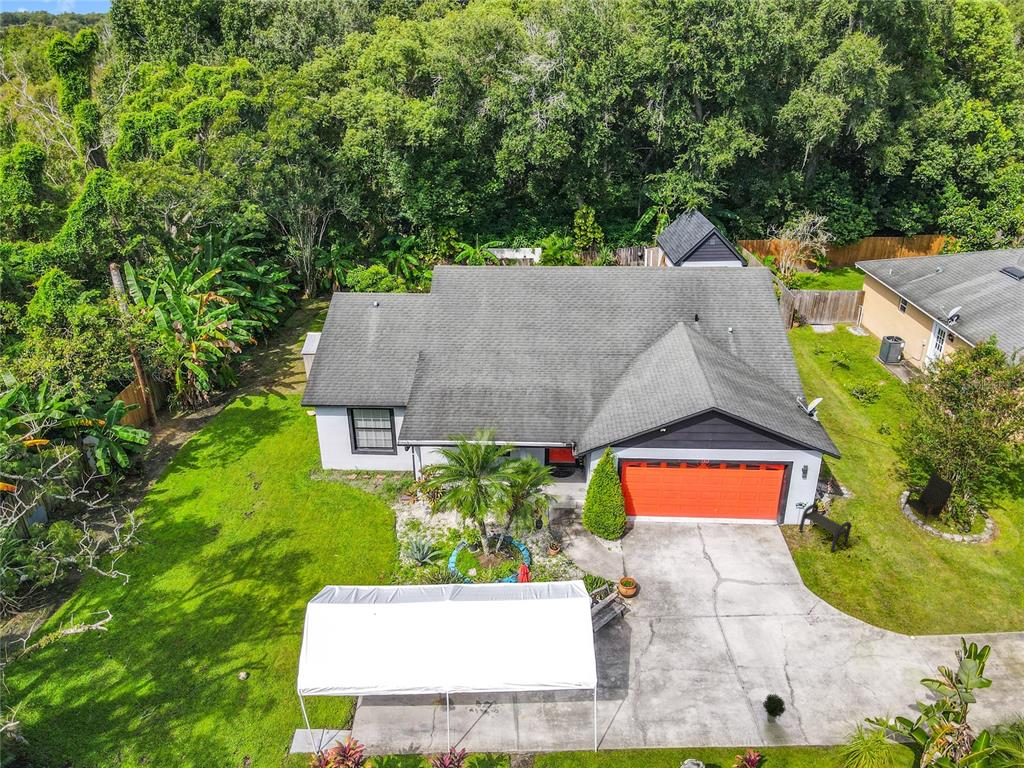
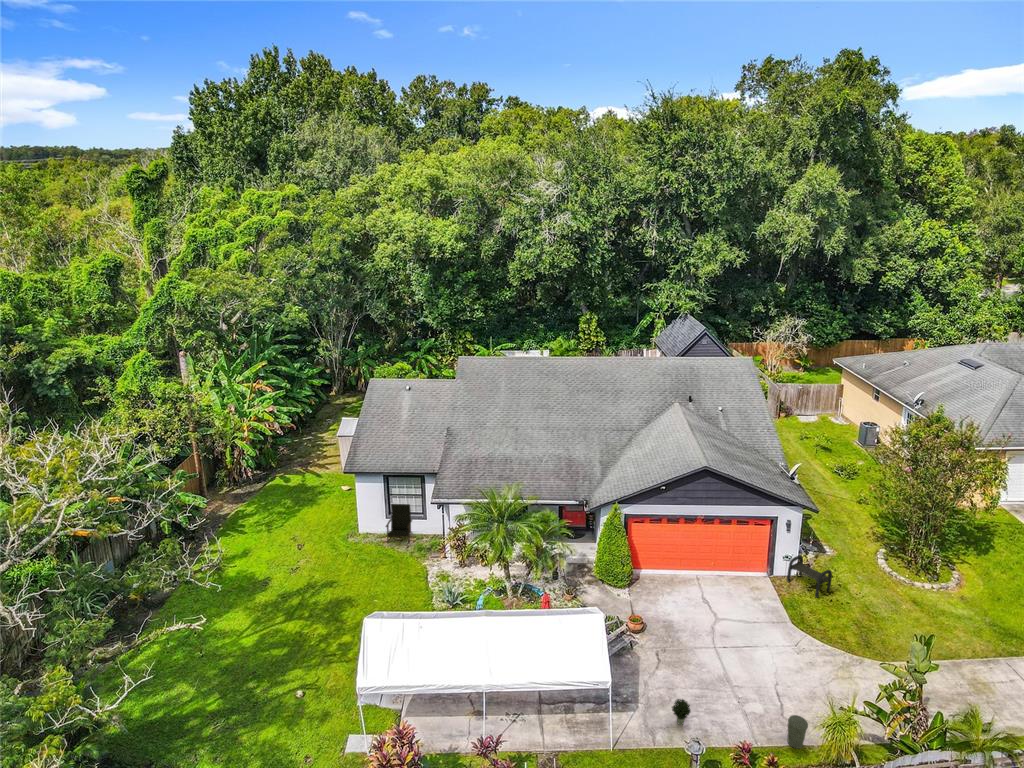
lounge chair: present [903,473,953,525] -> present [386,504,412,543]
potted plant: present [763,694,786,722] -> present [672,699,690,725]
trash can: none [798,709,824,746] -> present [788,715,808,749]

